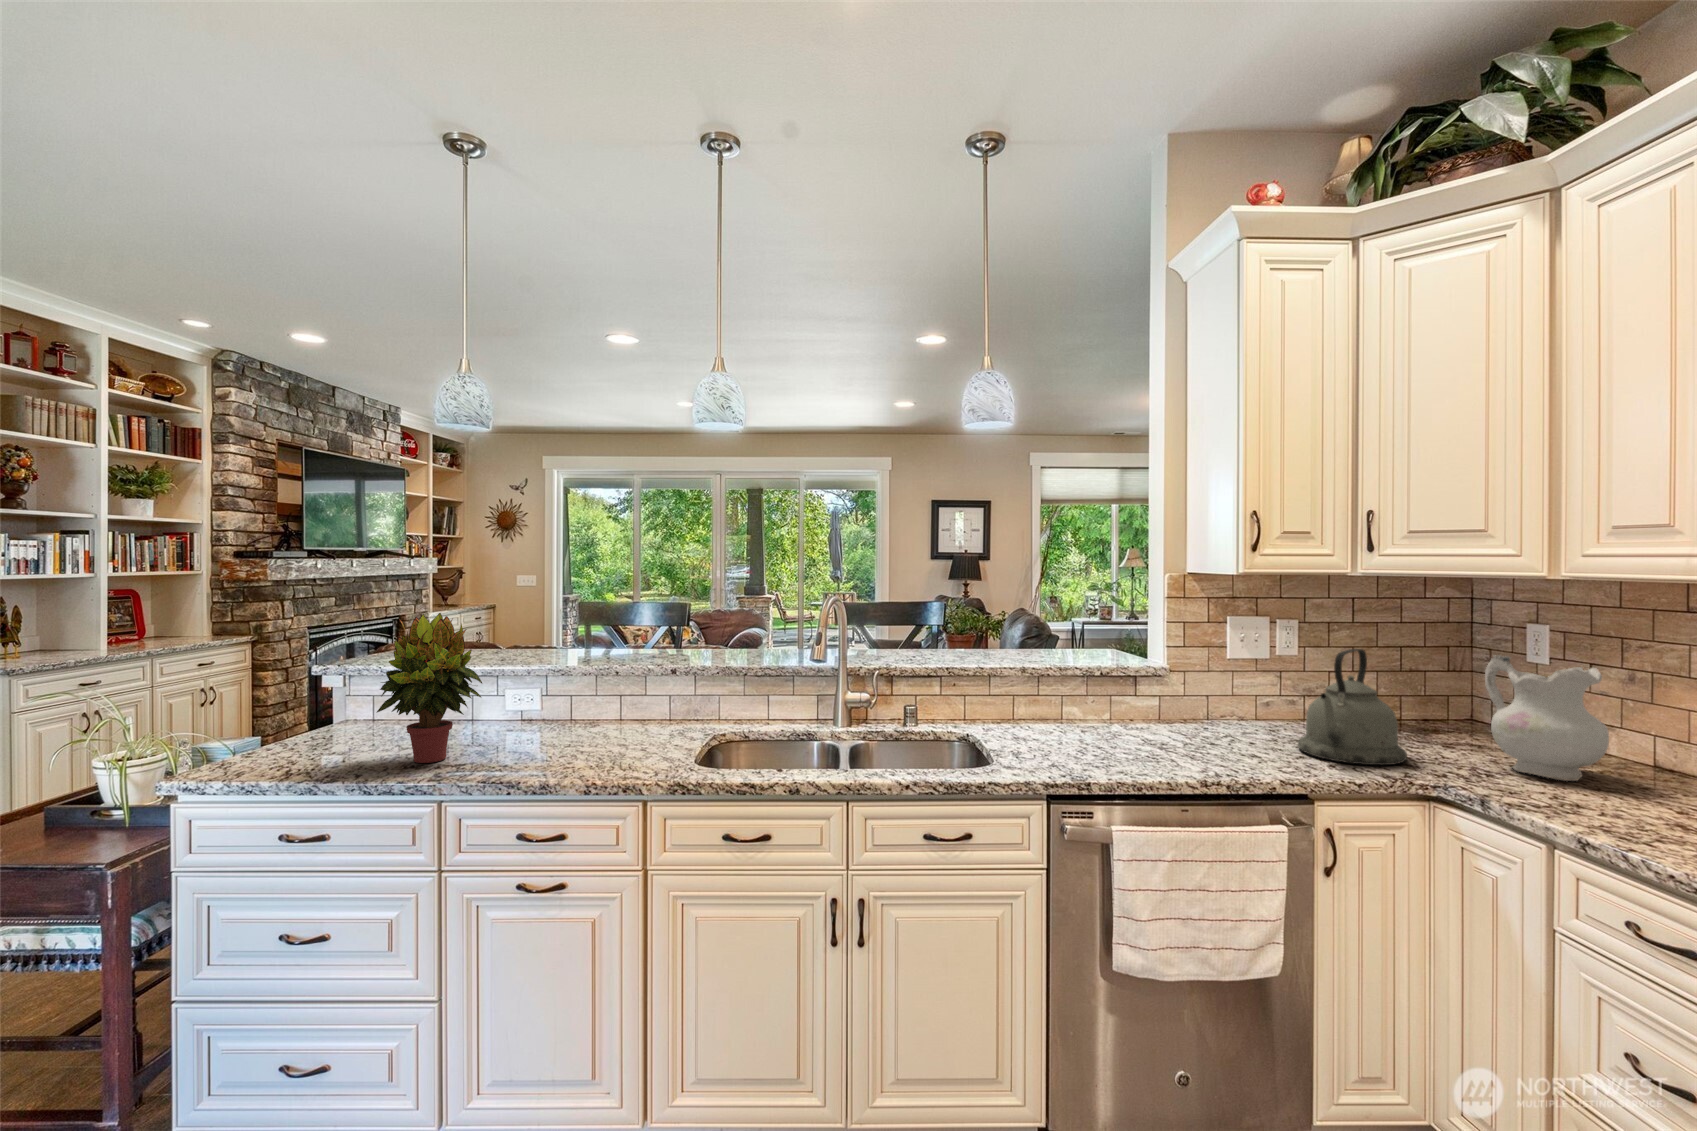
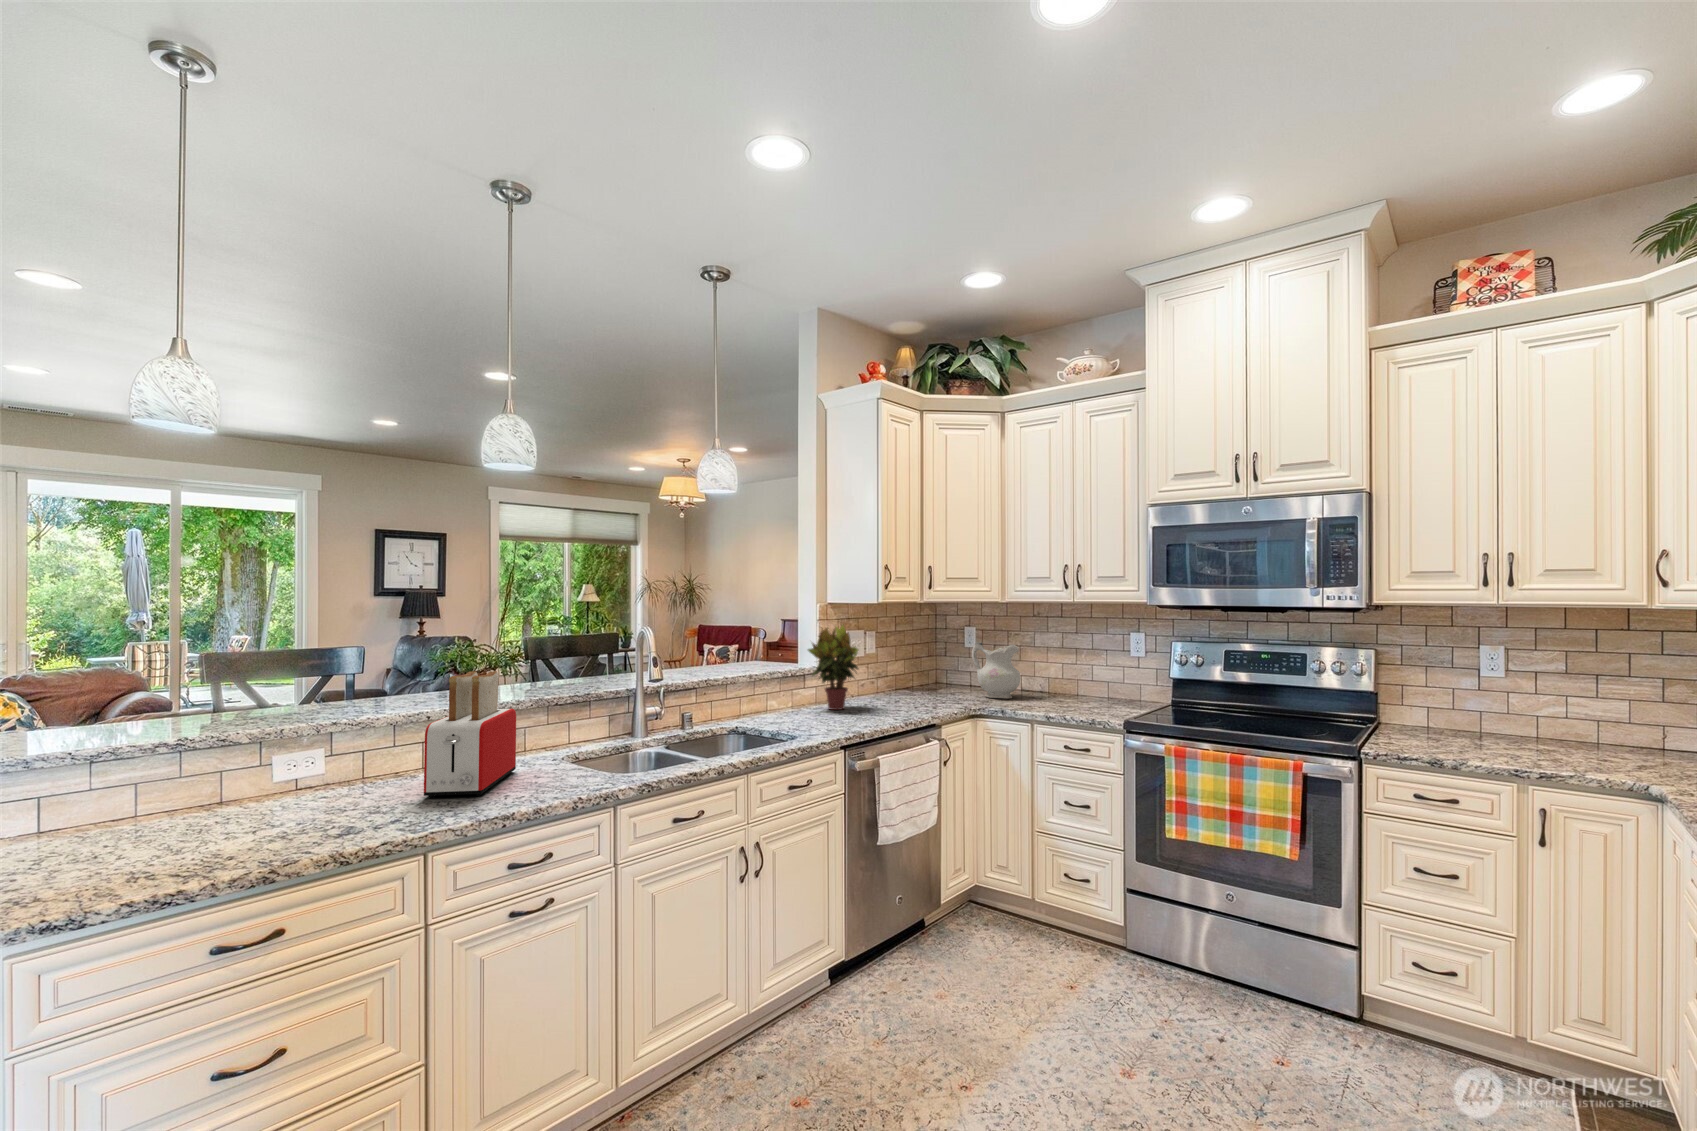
potted plant: present [377,613,482,763] -> present [808,625,858,710]
toaster: none [536,634,650,756] -> present [424,671,516,797]
kettle: present [1298,649,1407,765] -> none [904,644,954,705]

